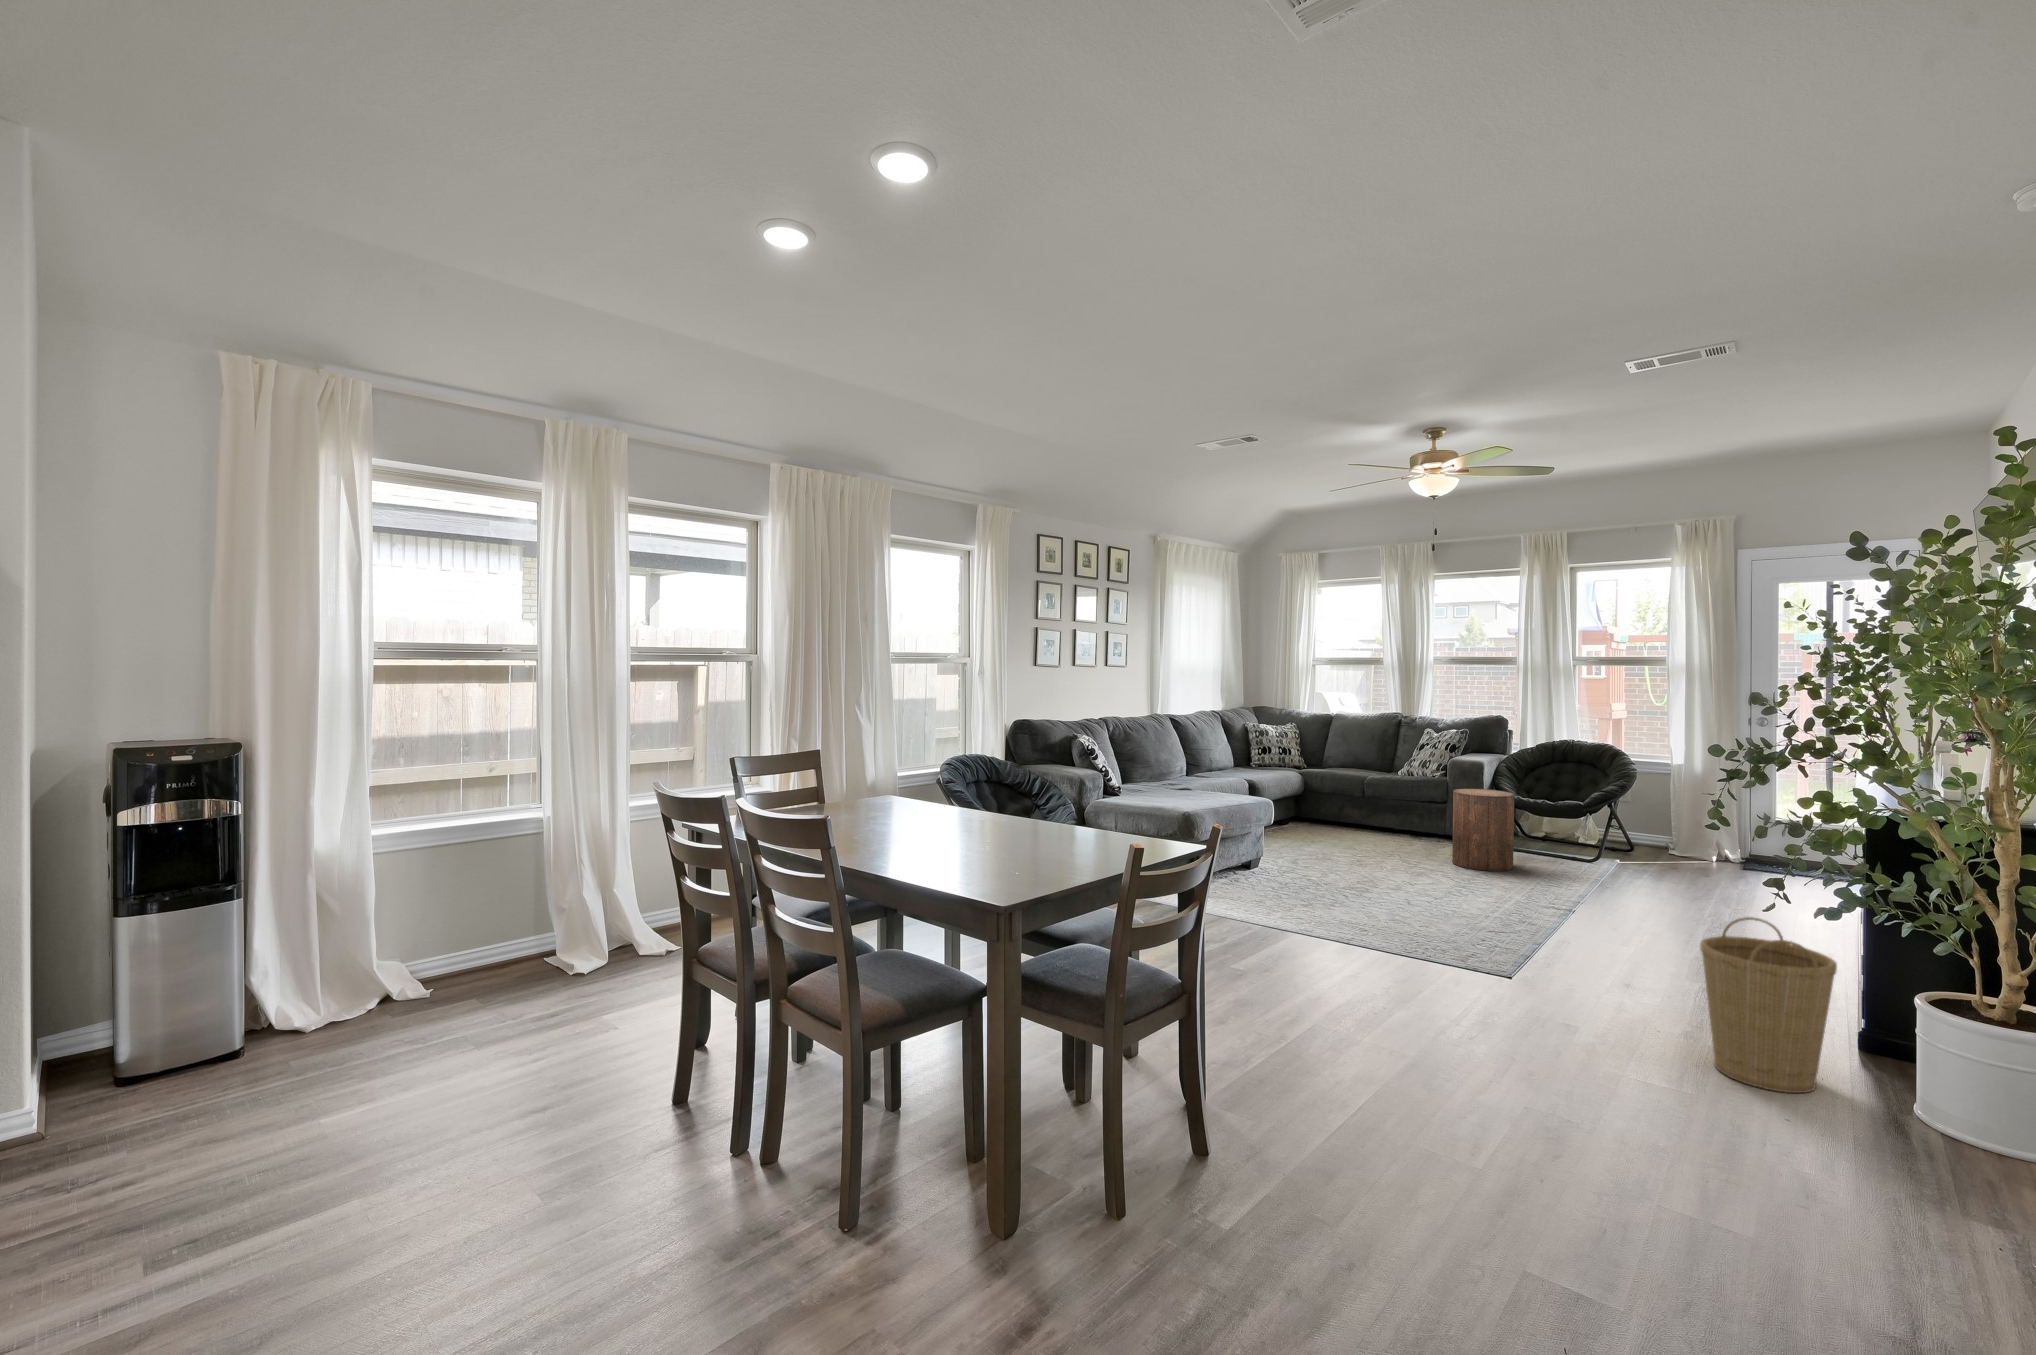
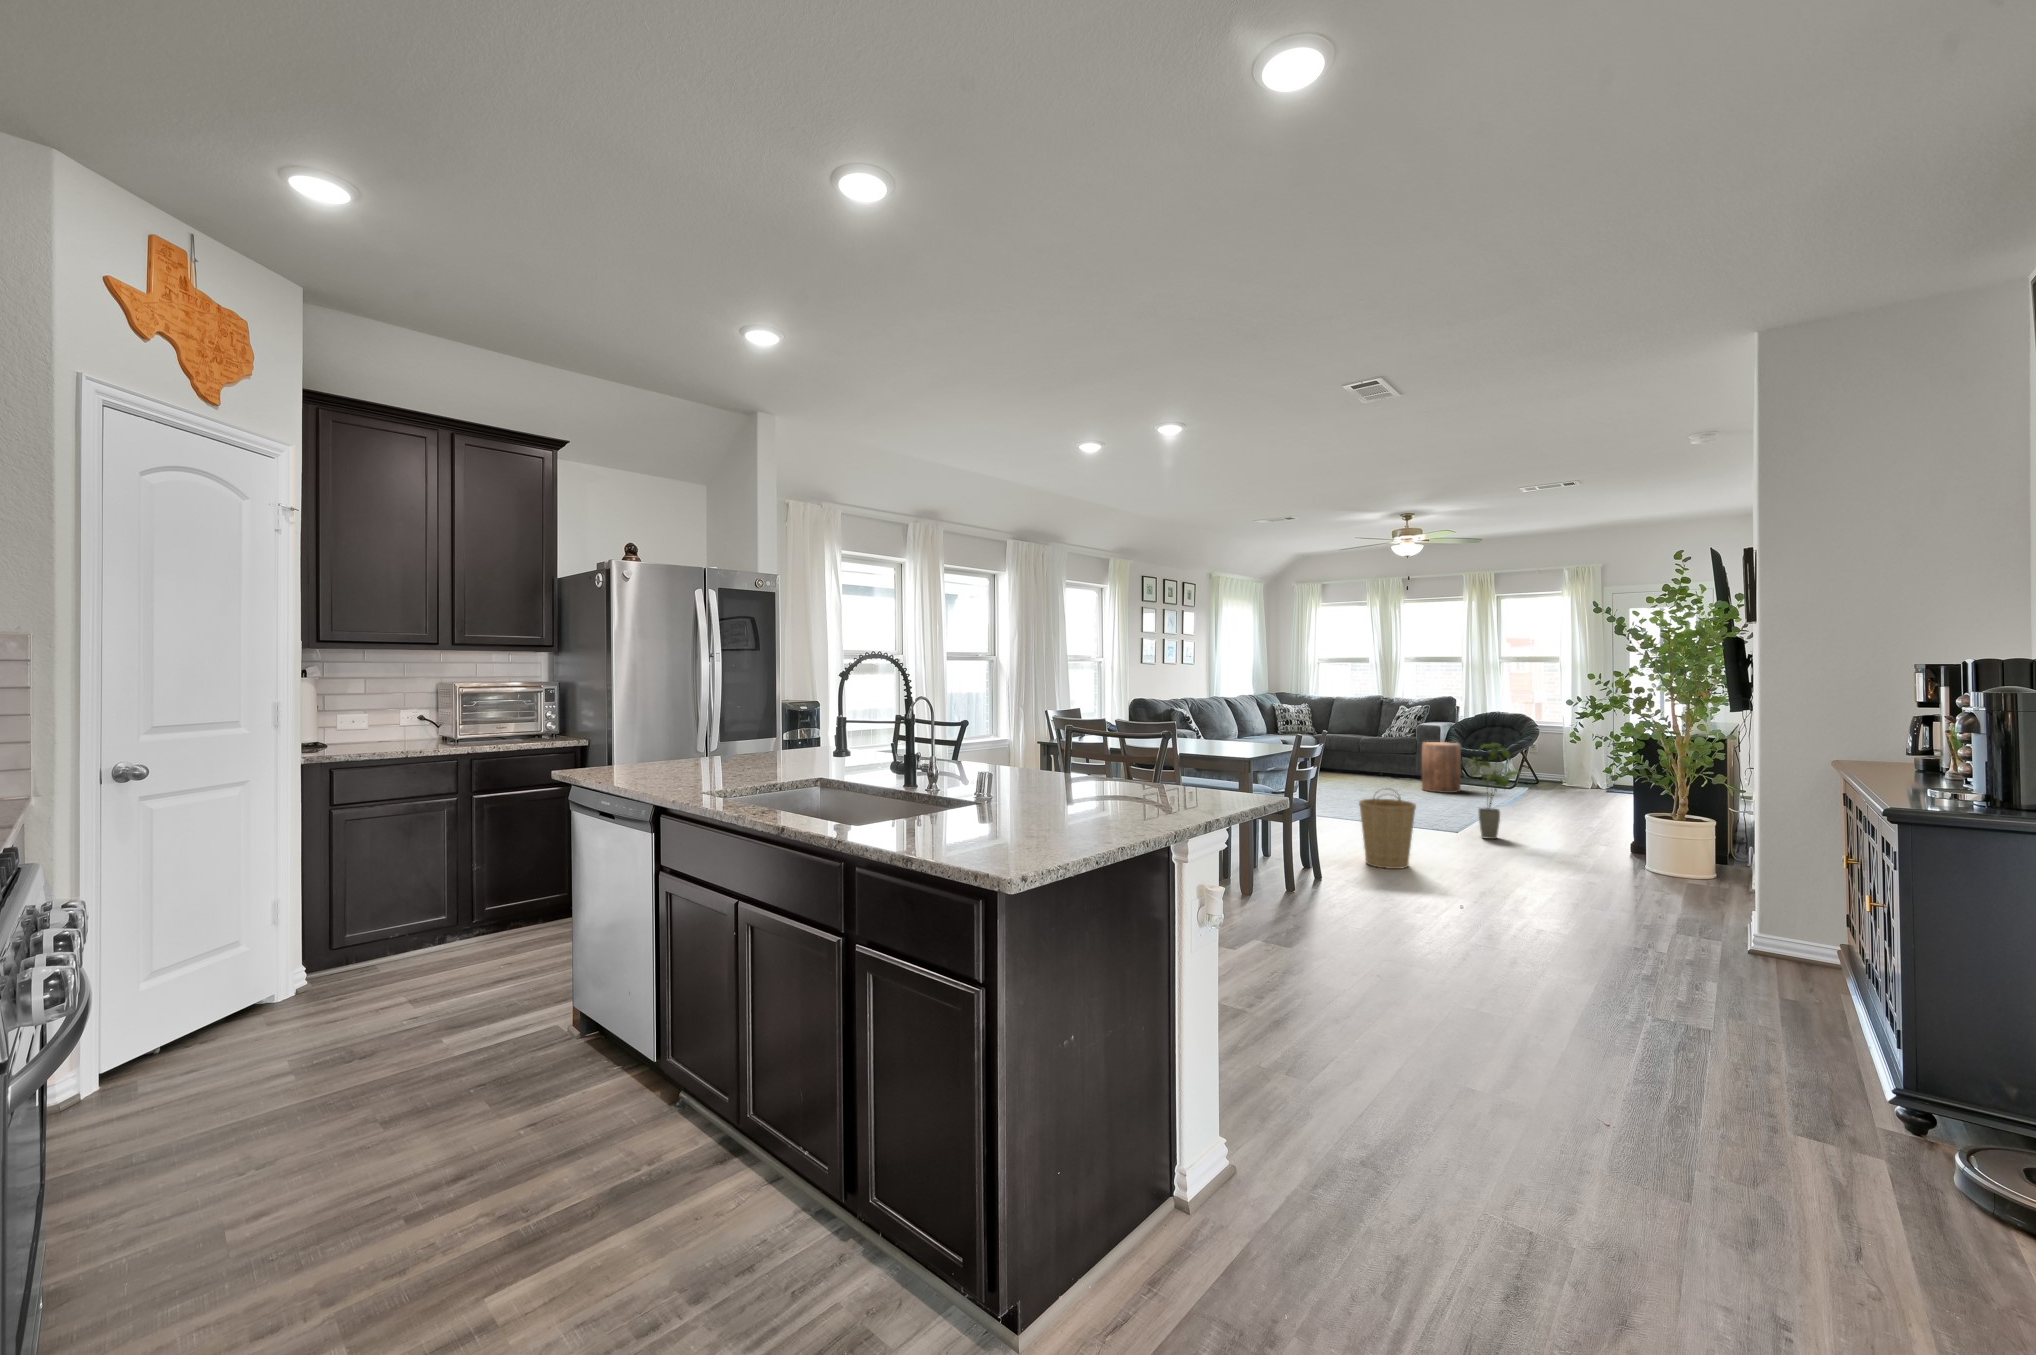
house plant: none [1527,825,1639,1008] -> present [1472,743,1520,839]
basket: present [1700,917,1837,1093] -> present [1359,789,1416,869]

